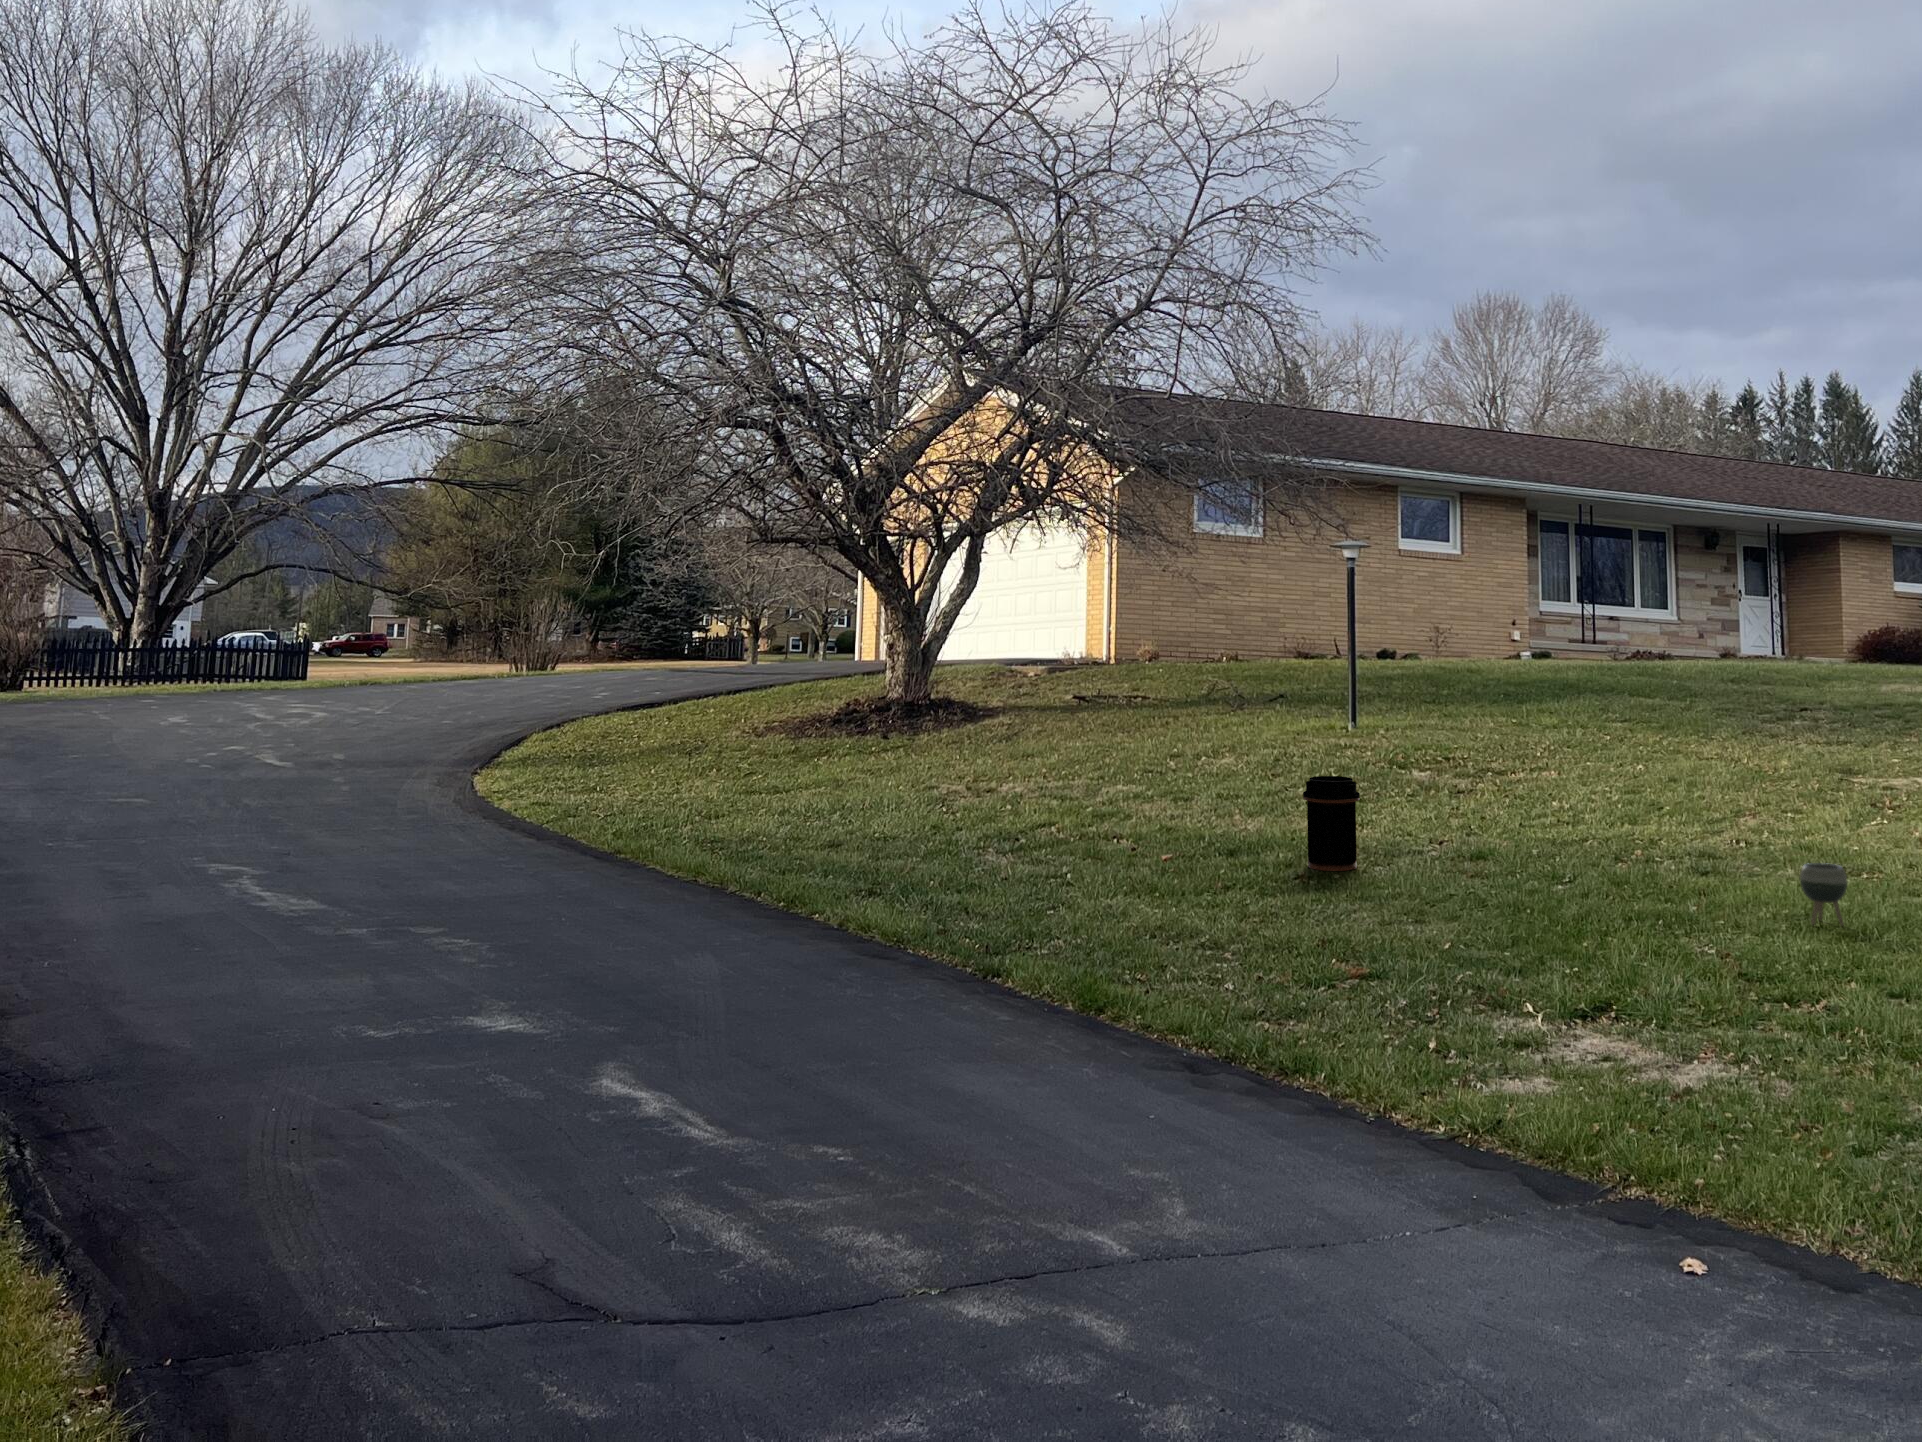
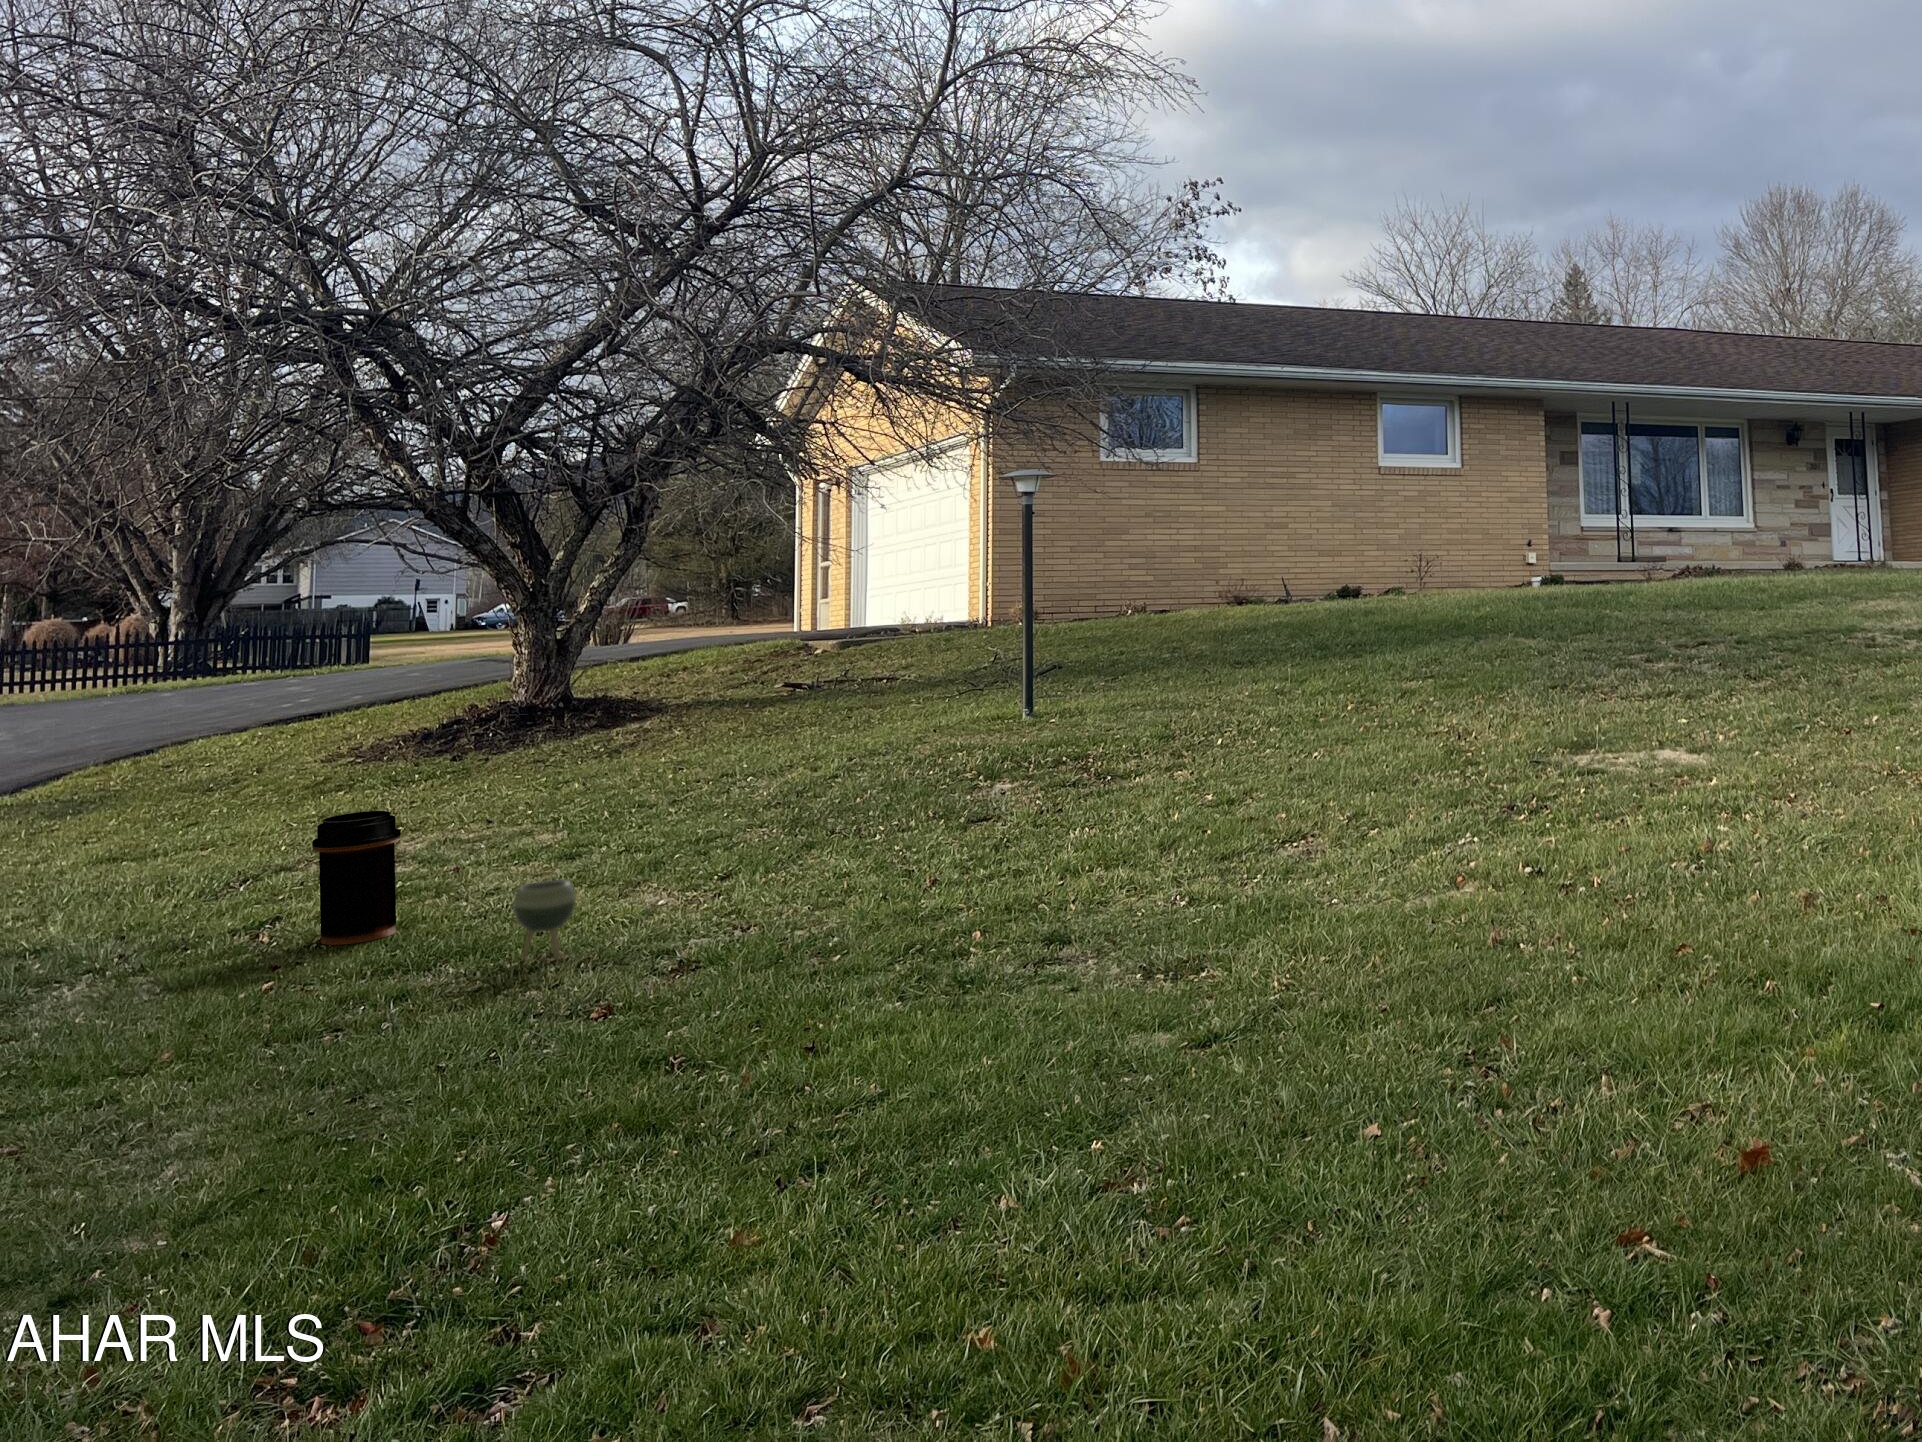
planter: present [1800,863,1848,925] -> present [514,880,576,960]

